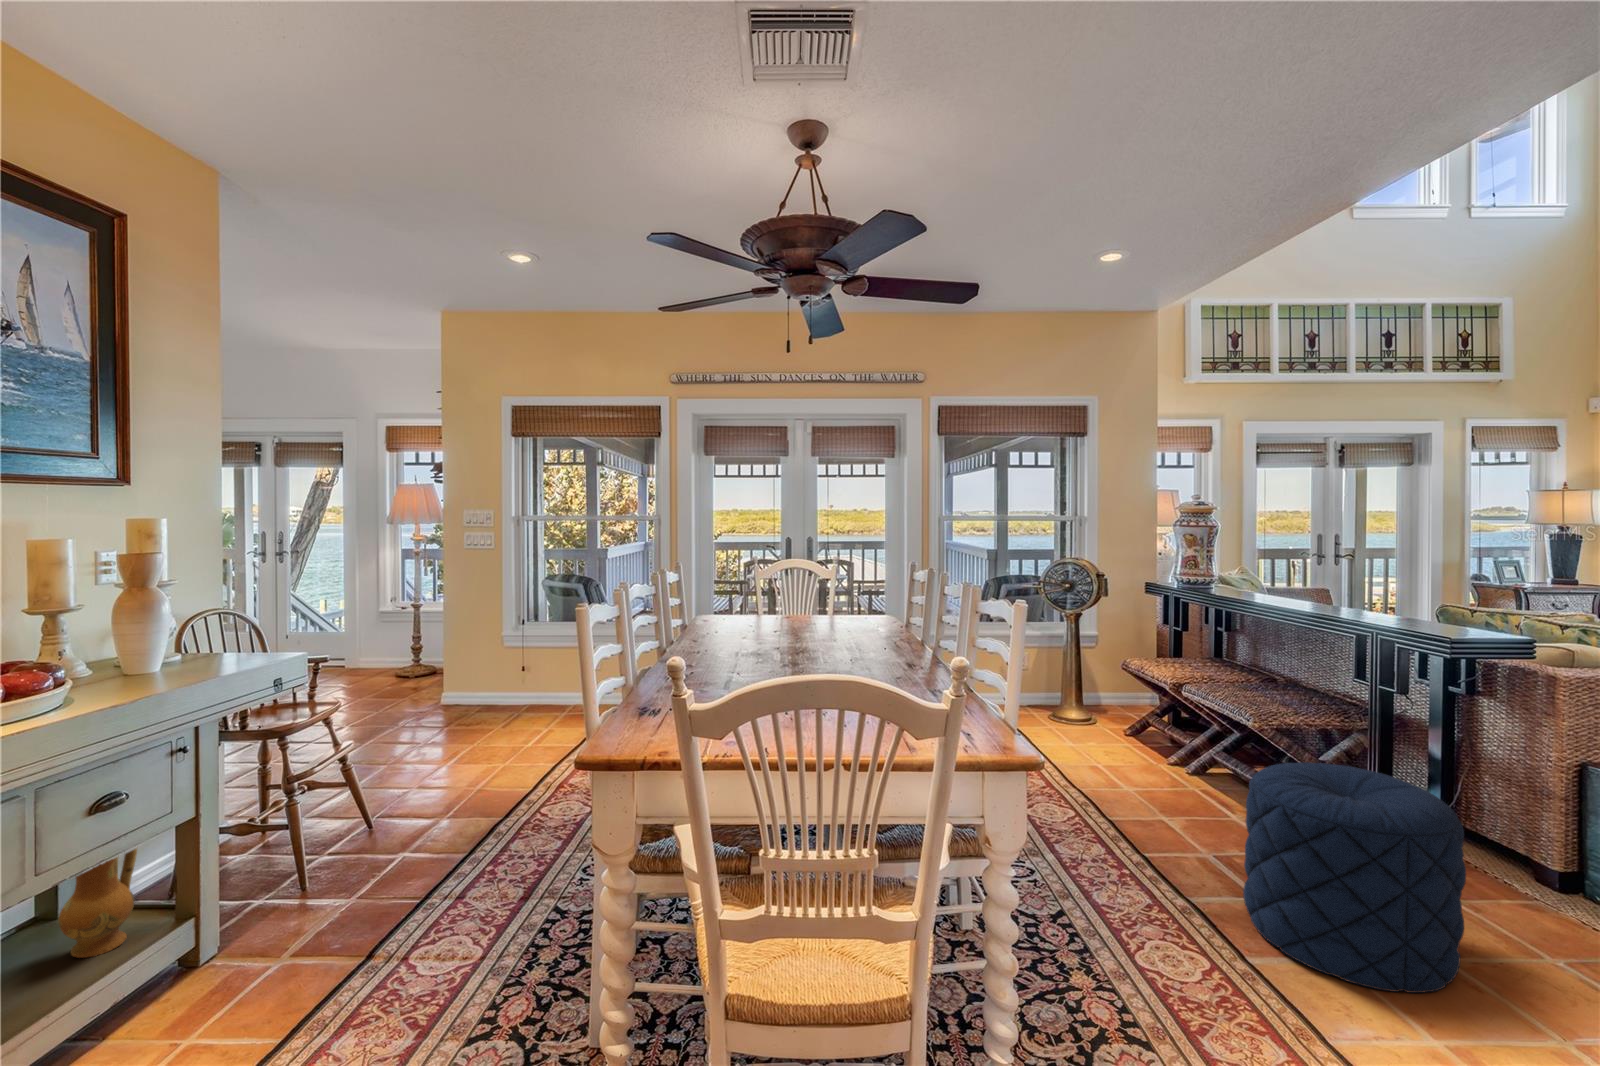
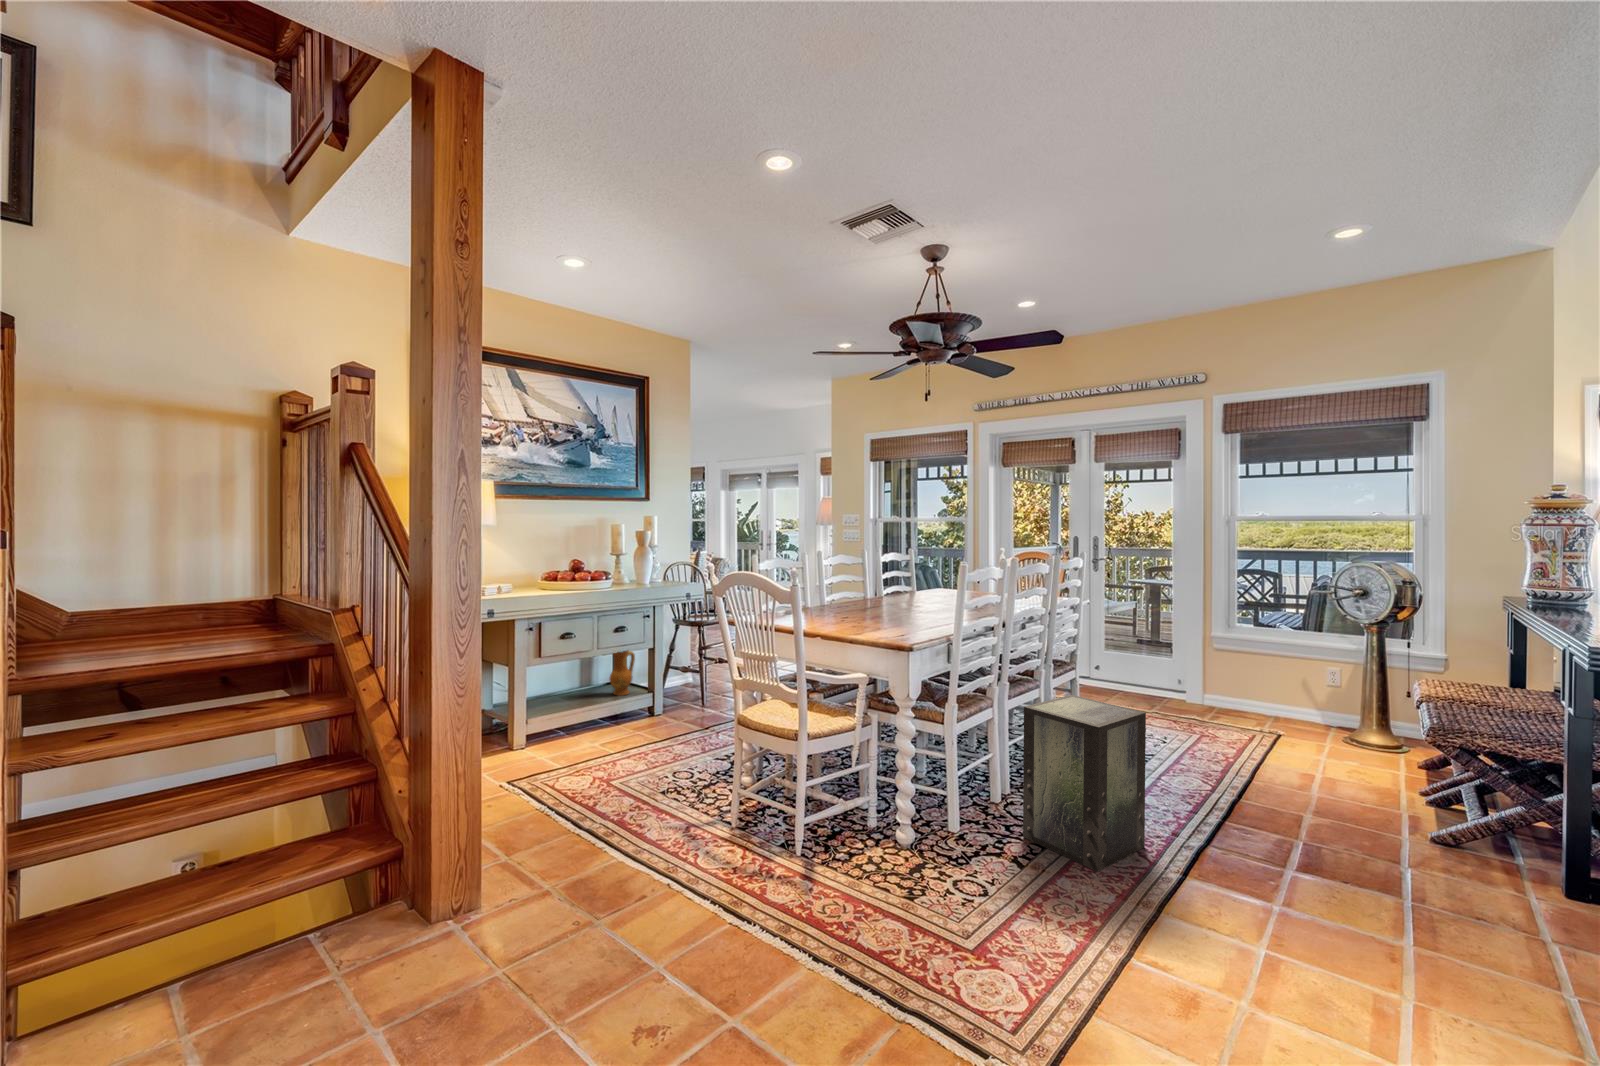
storage box: none [1054,758,1194,1004] -> present [1023,695,1146,872]
pouf: present [1243,762,1466,993] -> none [1225,739,1427,946]

